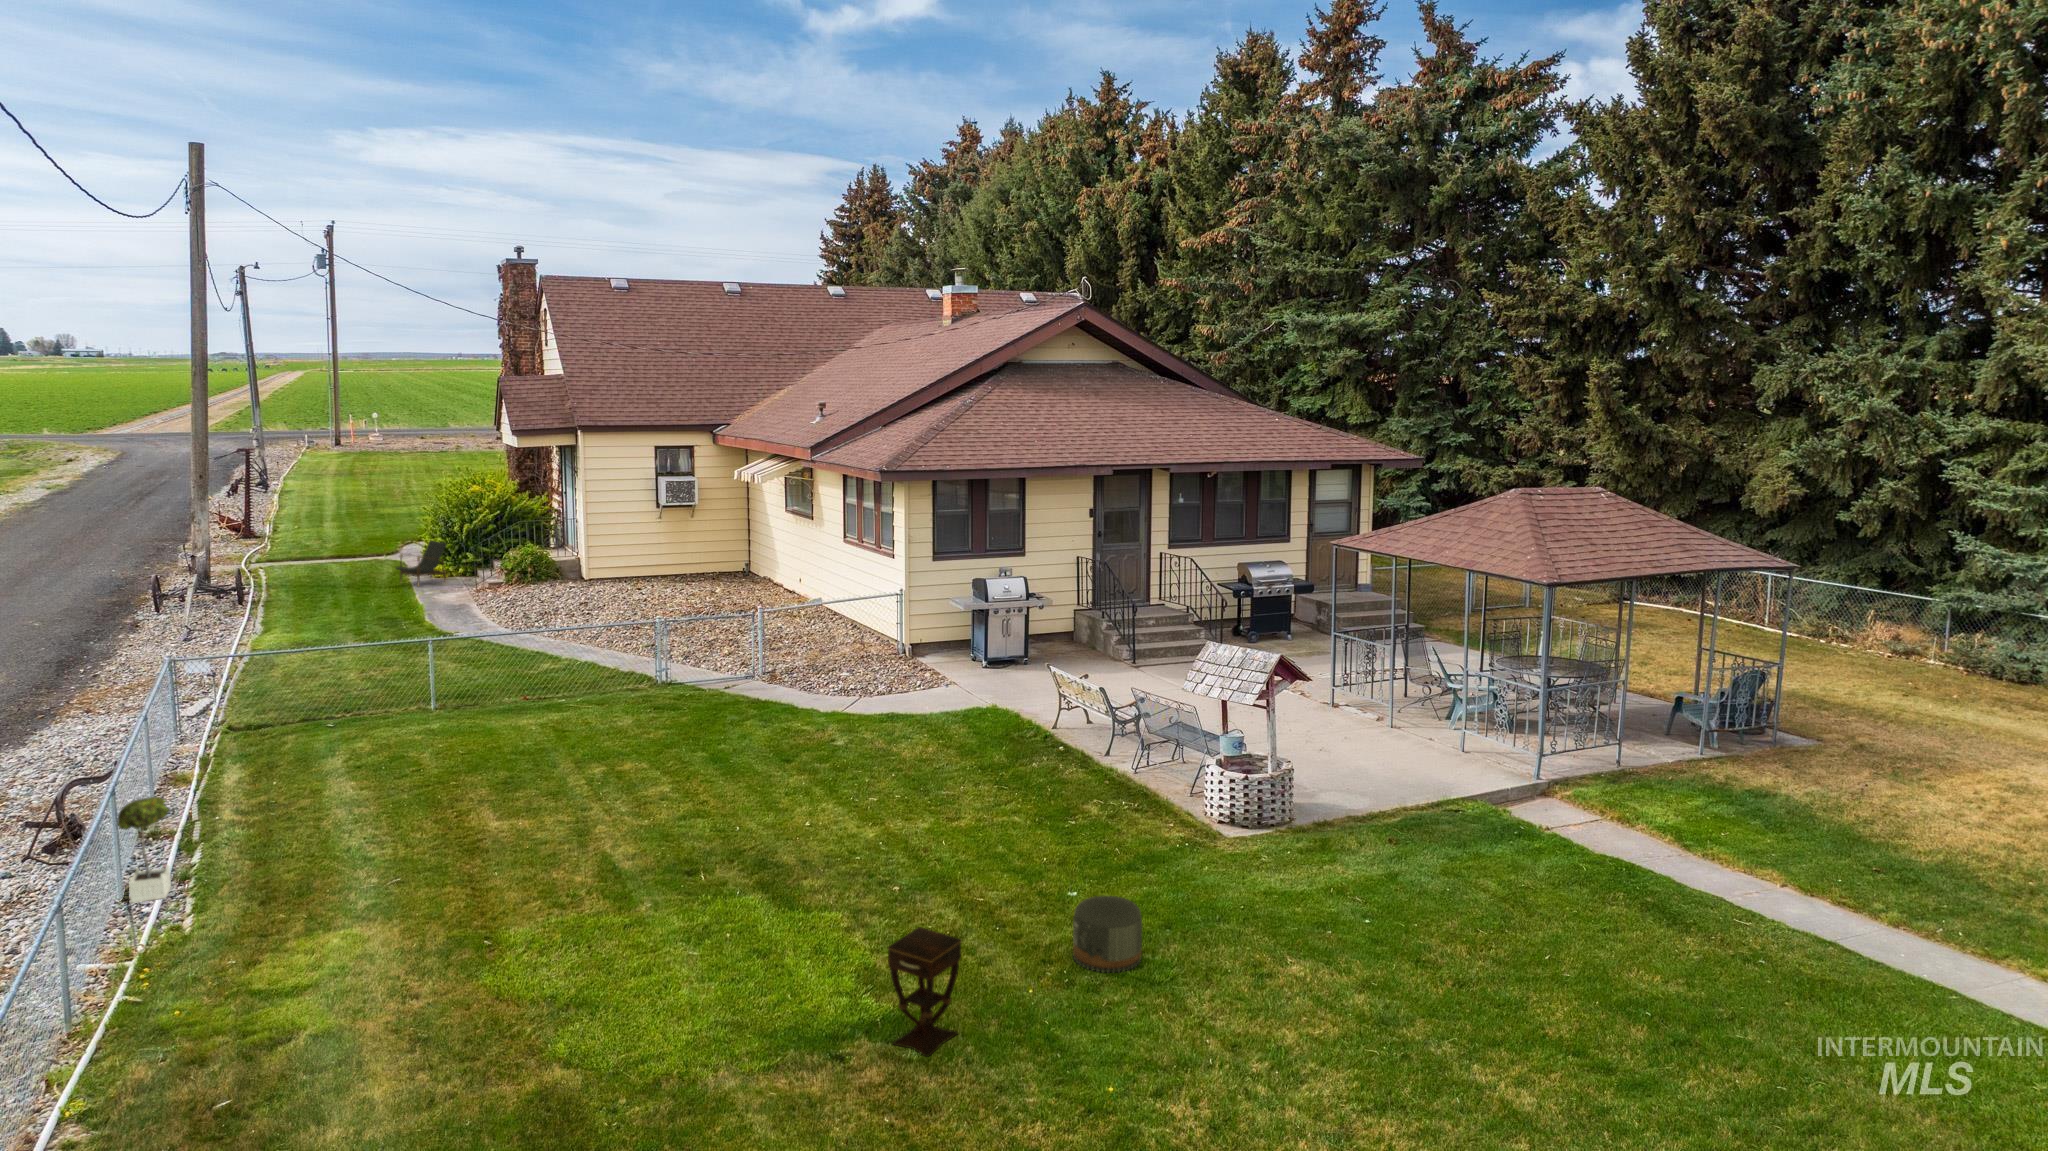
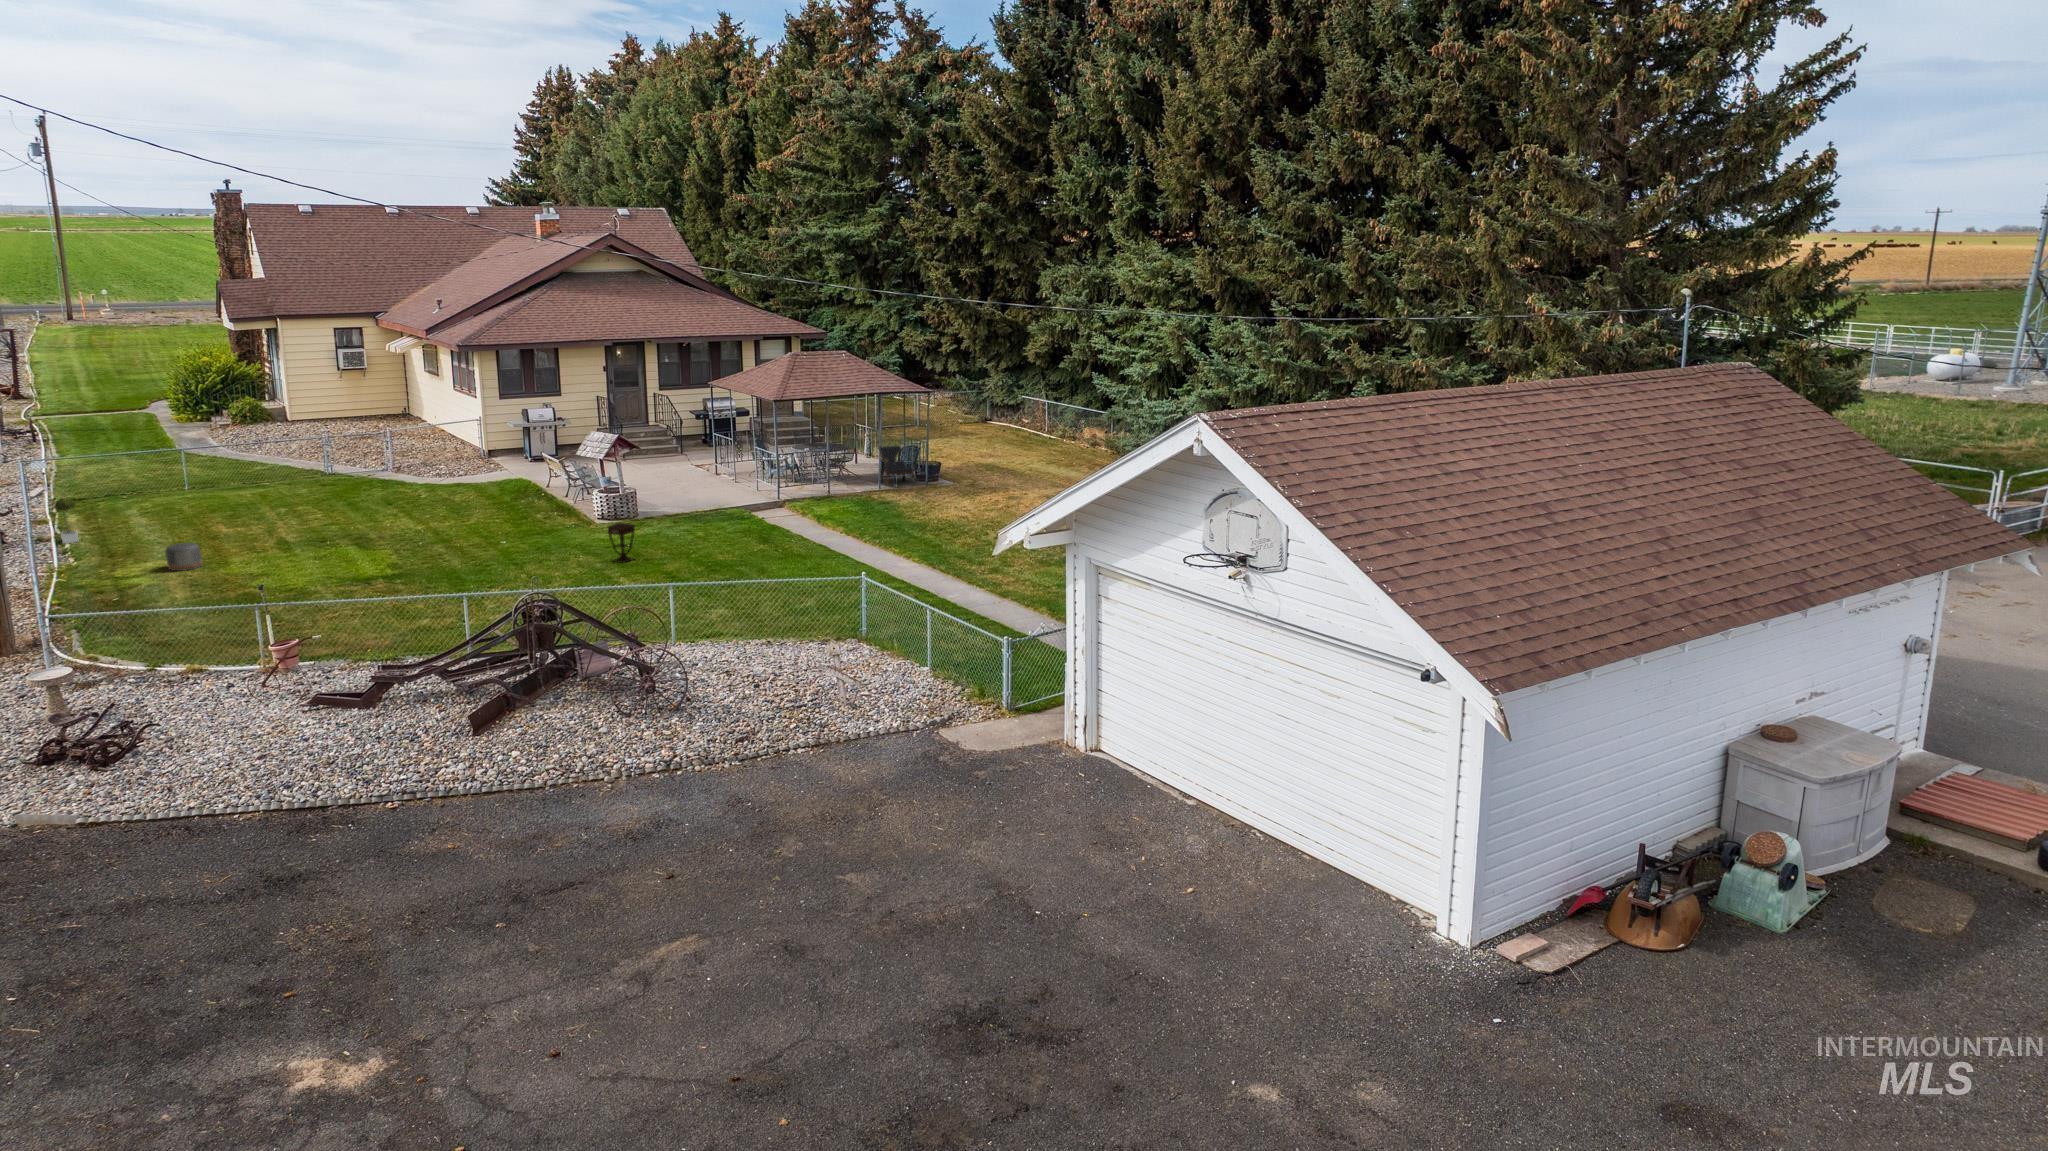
lounge chair: present [396,541,446,585] -> present [879,445,914,480]
pouf: present [1073,896,1142,973] -> present [165,543,202,571]
side table: present [888,927,961,1056] -> present [608,522,635,563]

